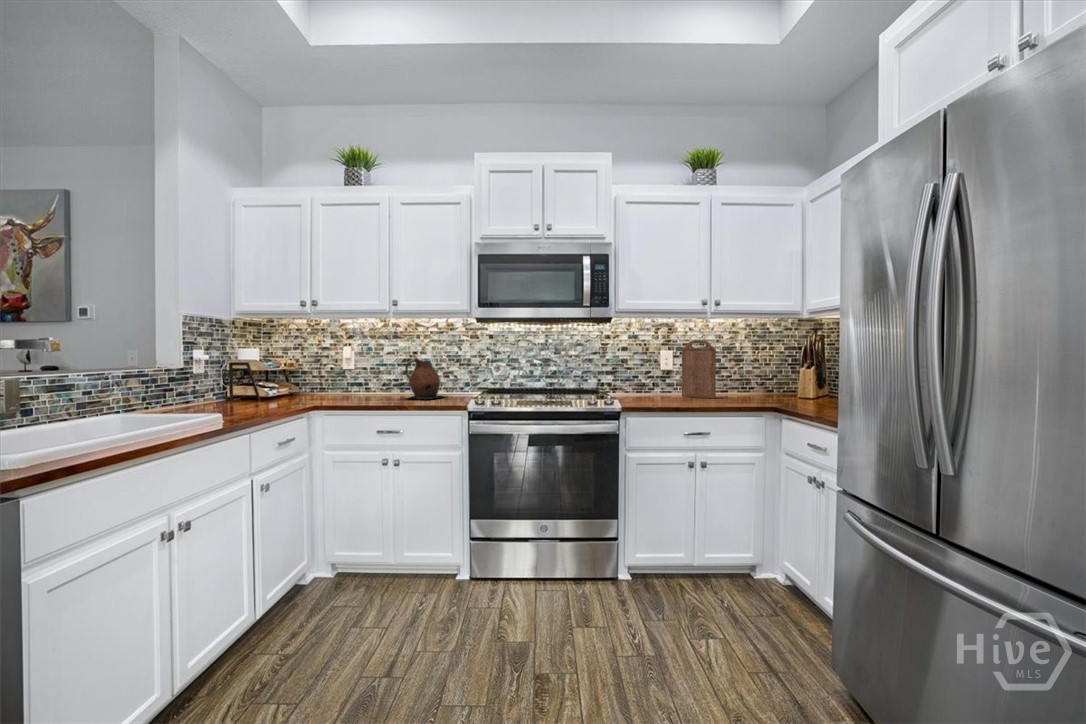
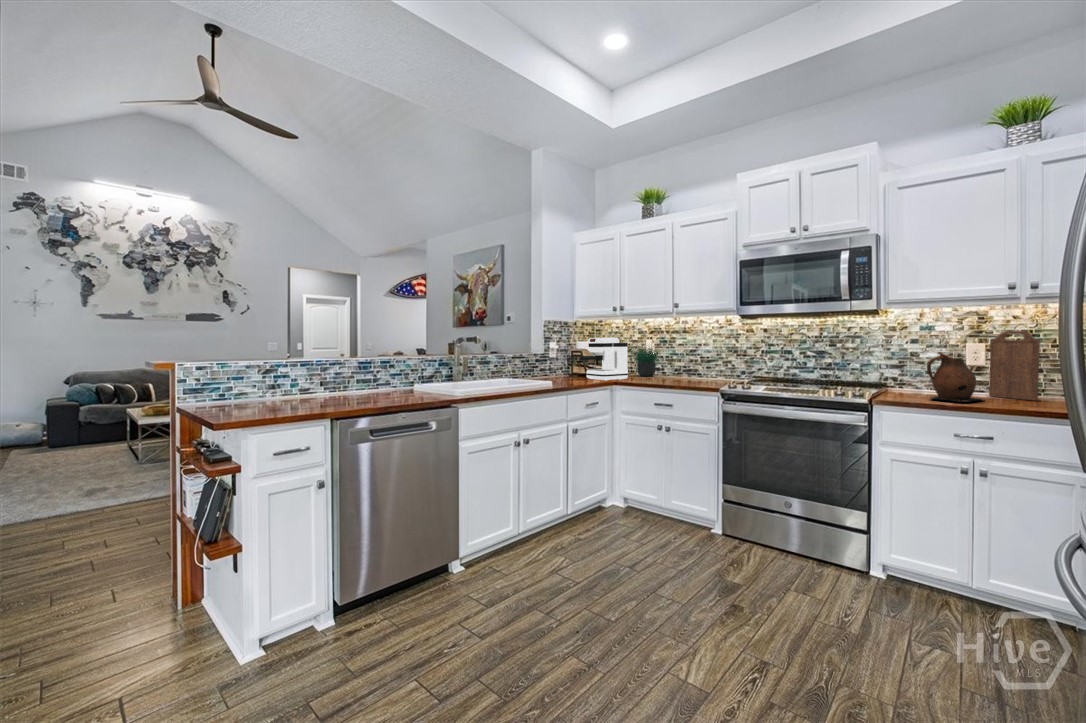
potted plant: none [316,340,372,394] -> present [633,346,660,376]
coffee maker: none [257,342,330,404] -> present [581,338,628,381]
ceramic pitcher: present [405,356,445,399] -> present [927,352,983,402]

